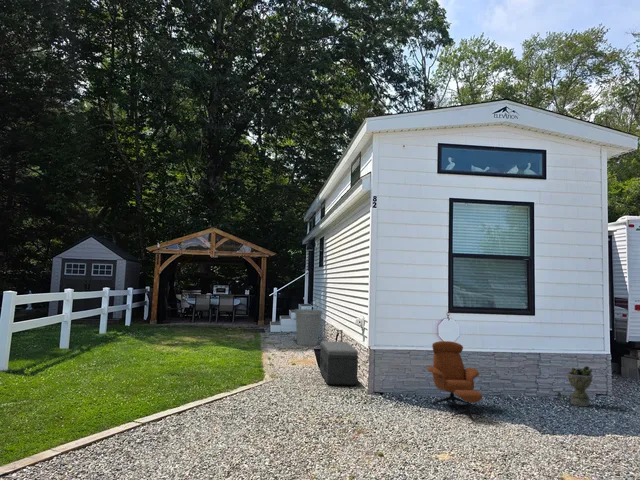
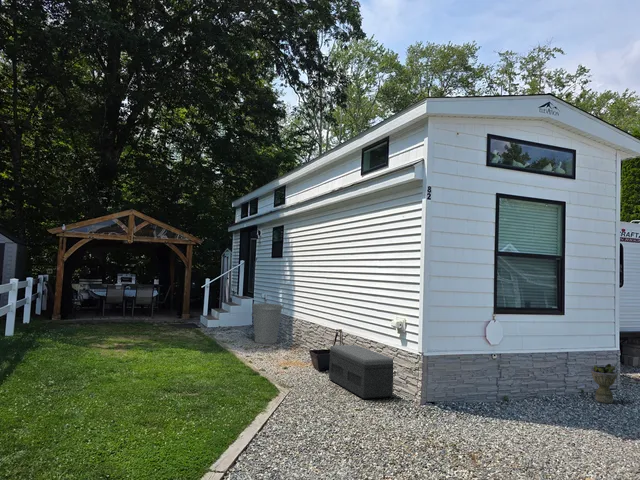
lounge chair: present [427,341,484,421] -> none [486,346,568,437]

